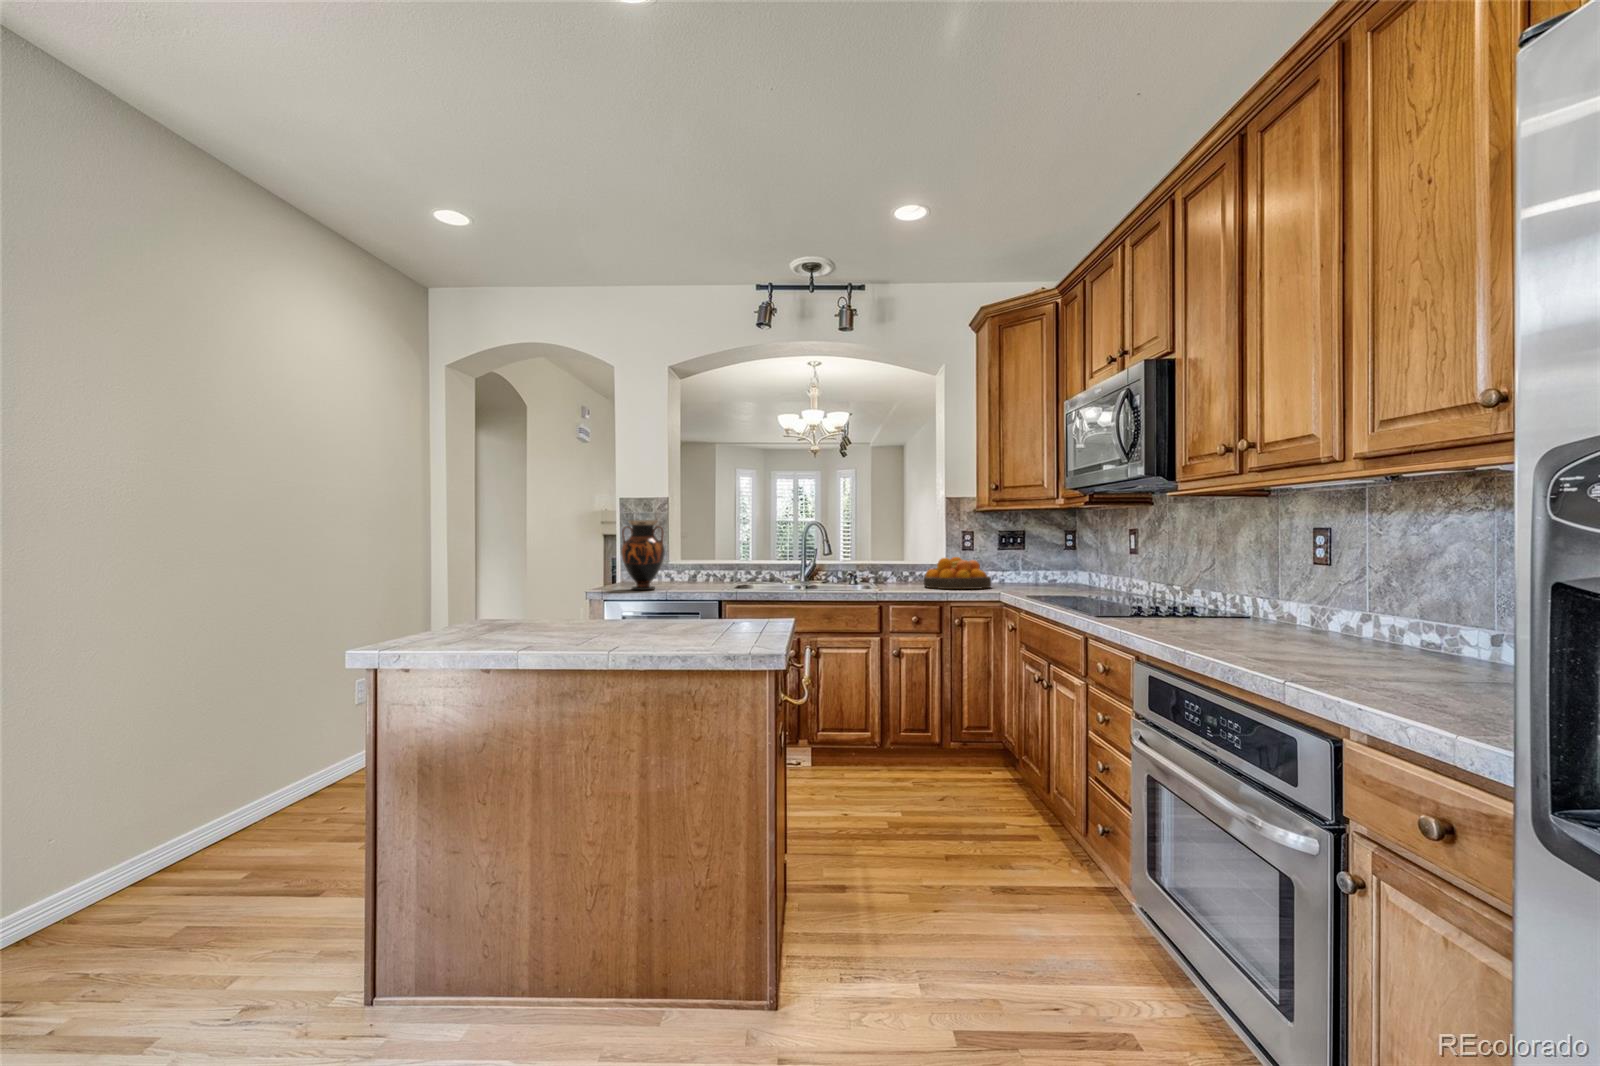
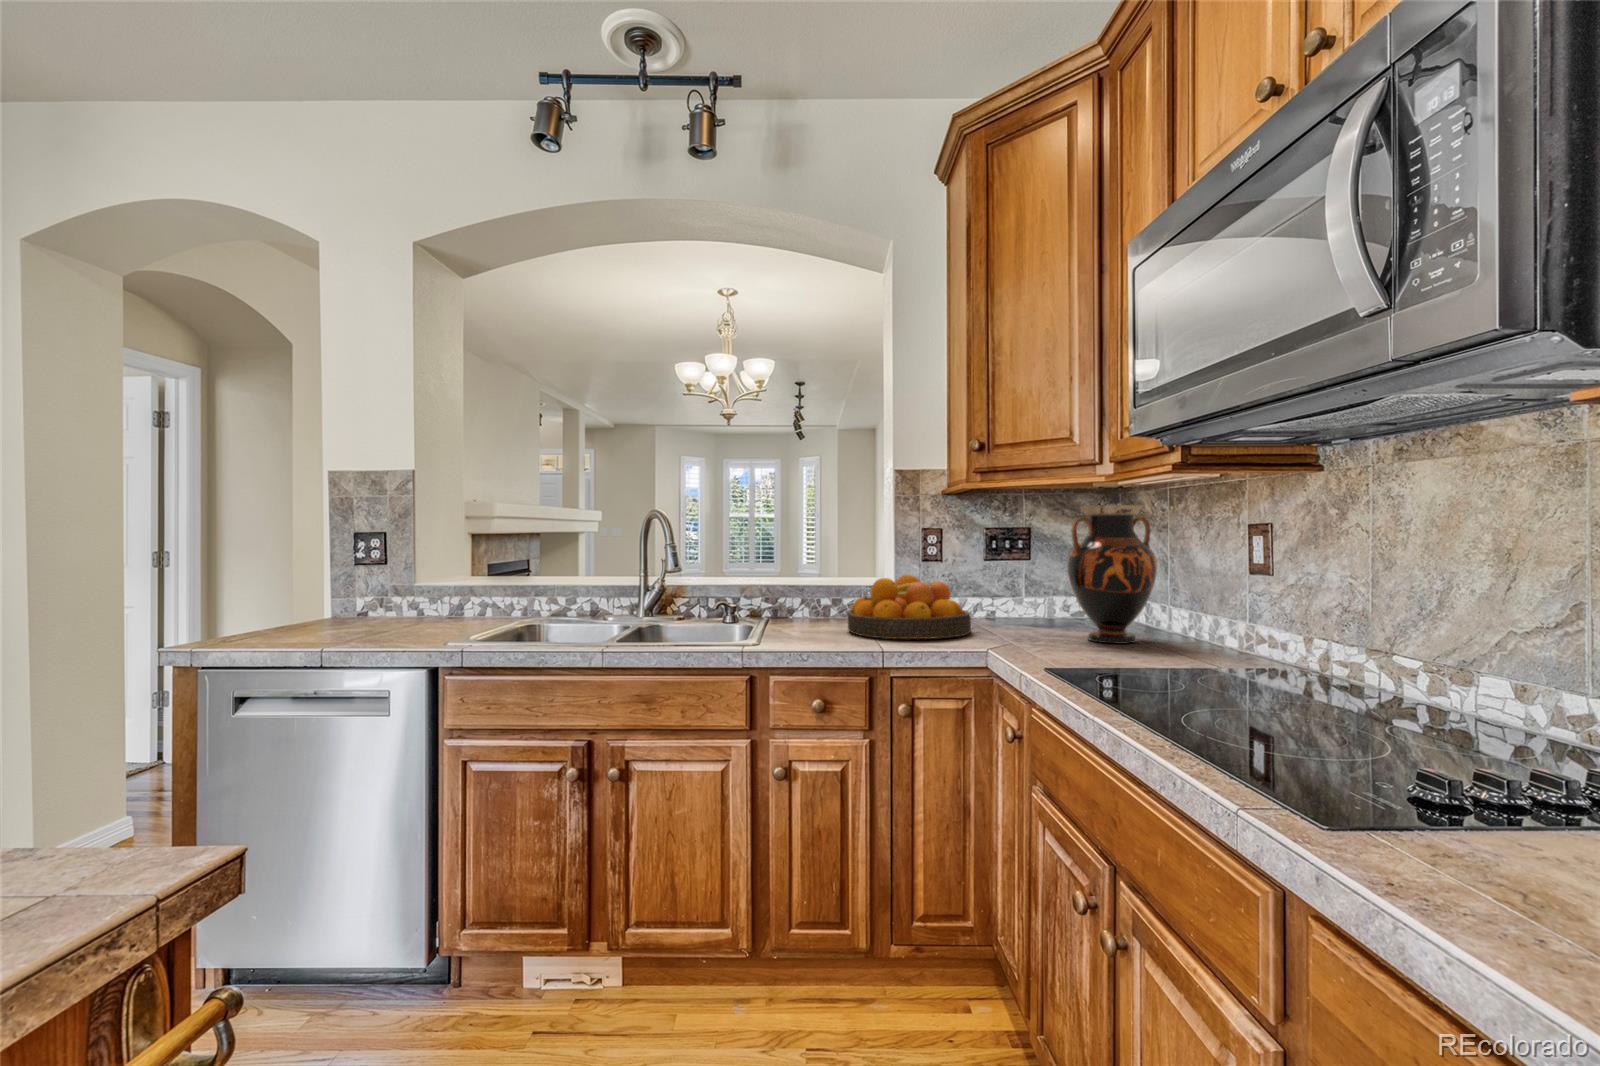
vase: present [621,520,665,590] -> present [1067,505,1157,644]

